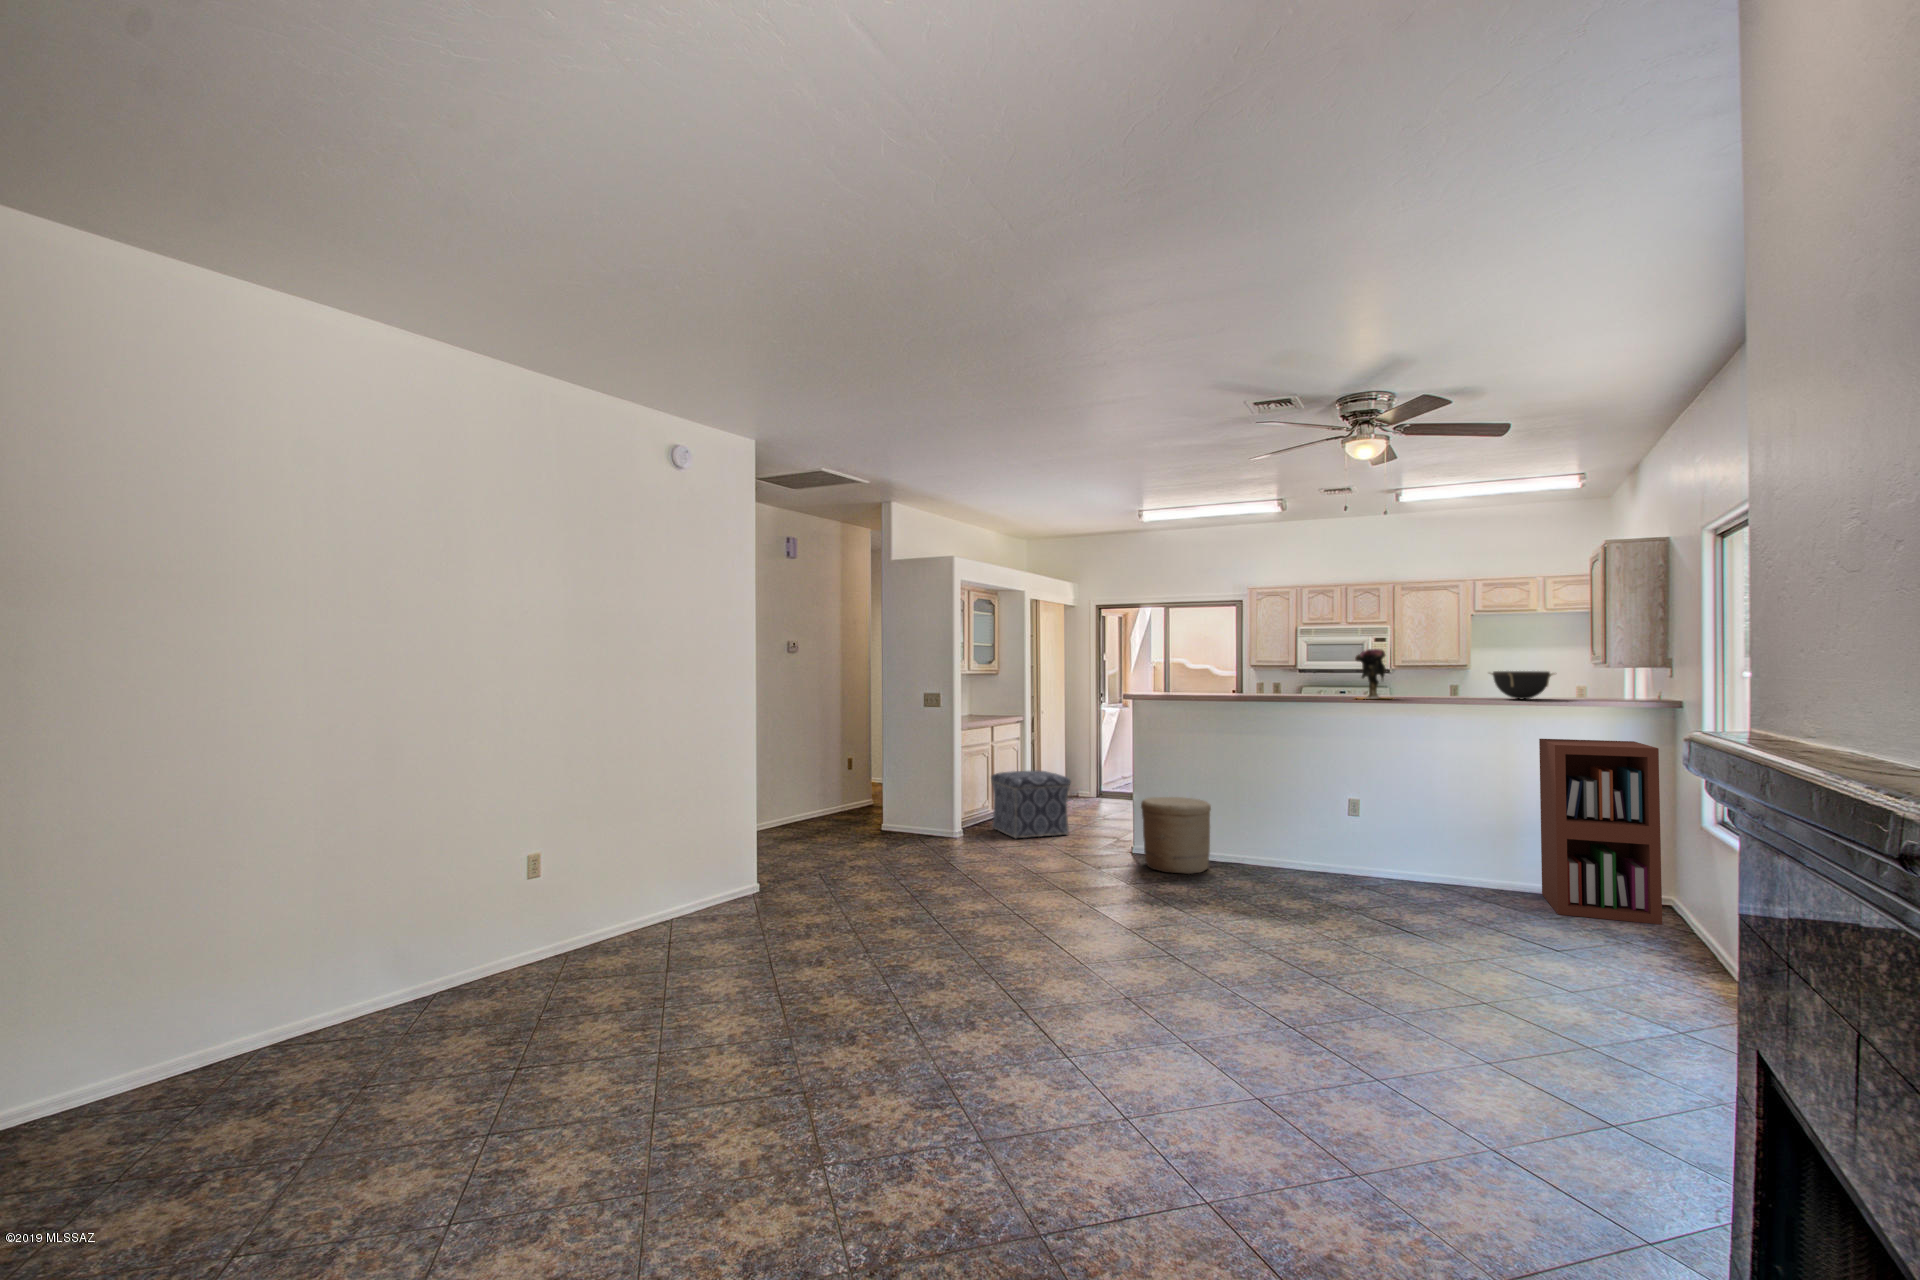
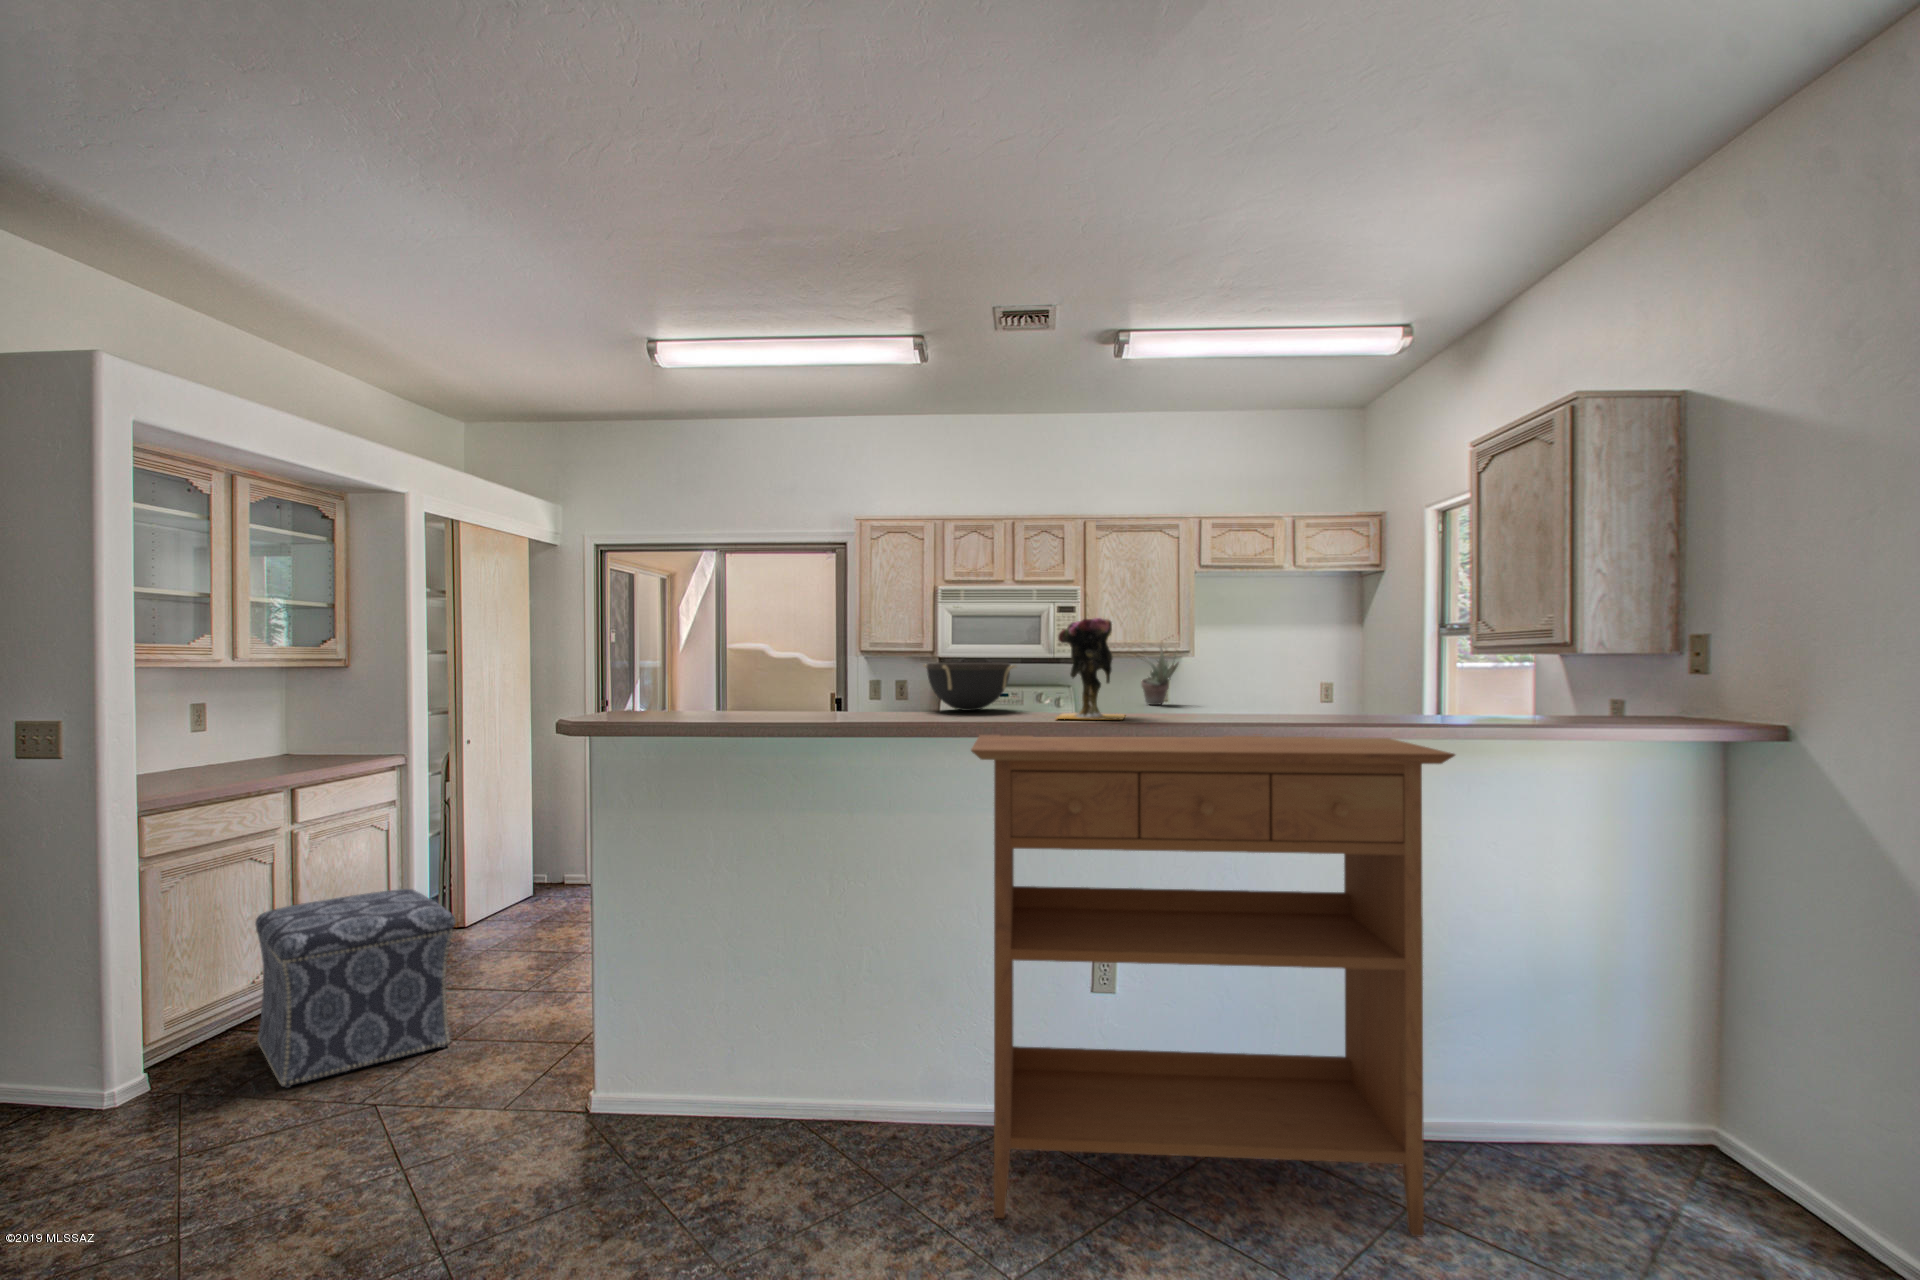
succulent plant: none [1412,662,1436,695] -> present [1141,647,1178,705]
bowl: present [1489,671,1554,699] -> present [923,662,1016,711]
console table: none [1298,701,1508,907] -> present [971,734,1455,1237]
bookshelf: present [1539,739,1662,924] -> none [1450,809,1760,1252]
woven basket: present [1141,797,1211,874] -> none [571,975,757,1214]

